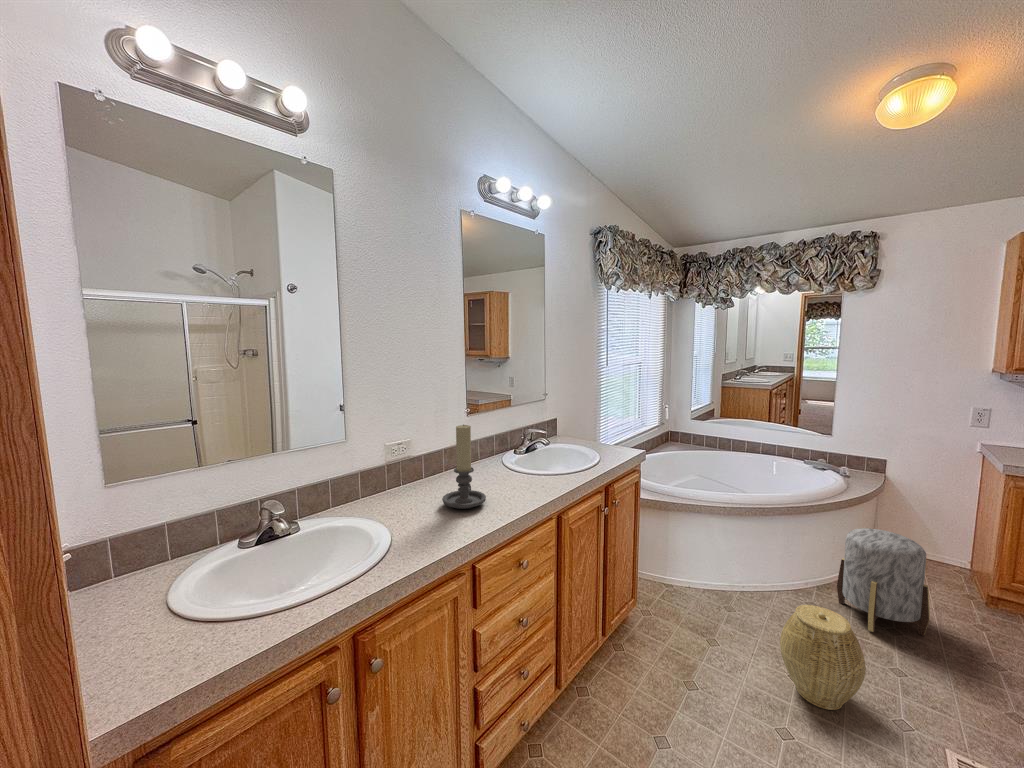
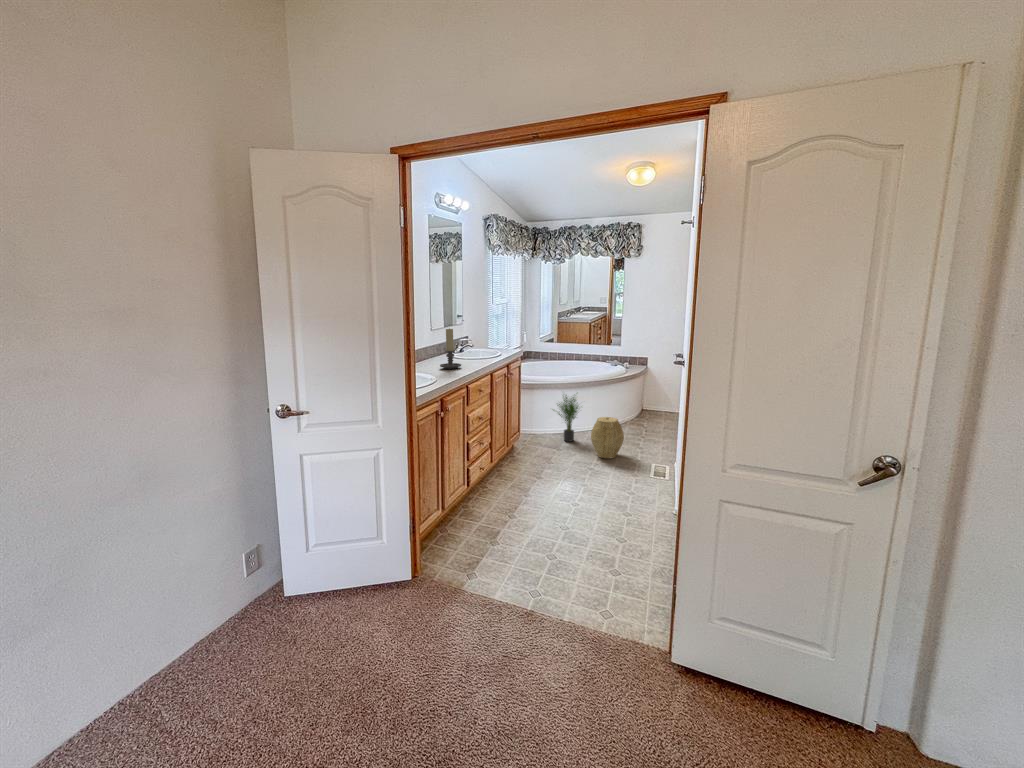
potted plant: none [690,520,767,619] -> present [558,395,578,442]
stool: present [837,528,930,636] -> none [620,388,656,436]

